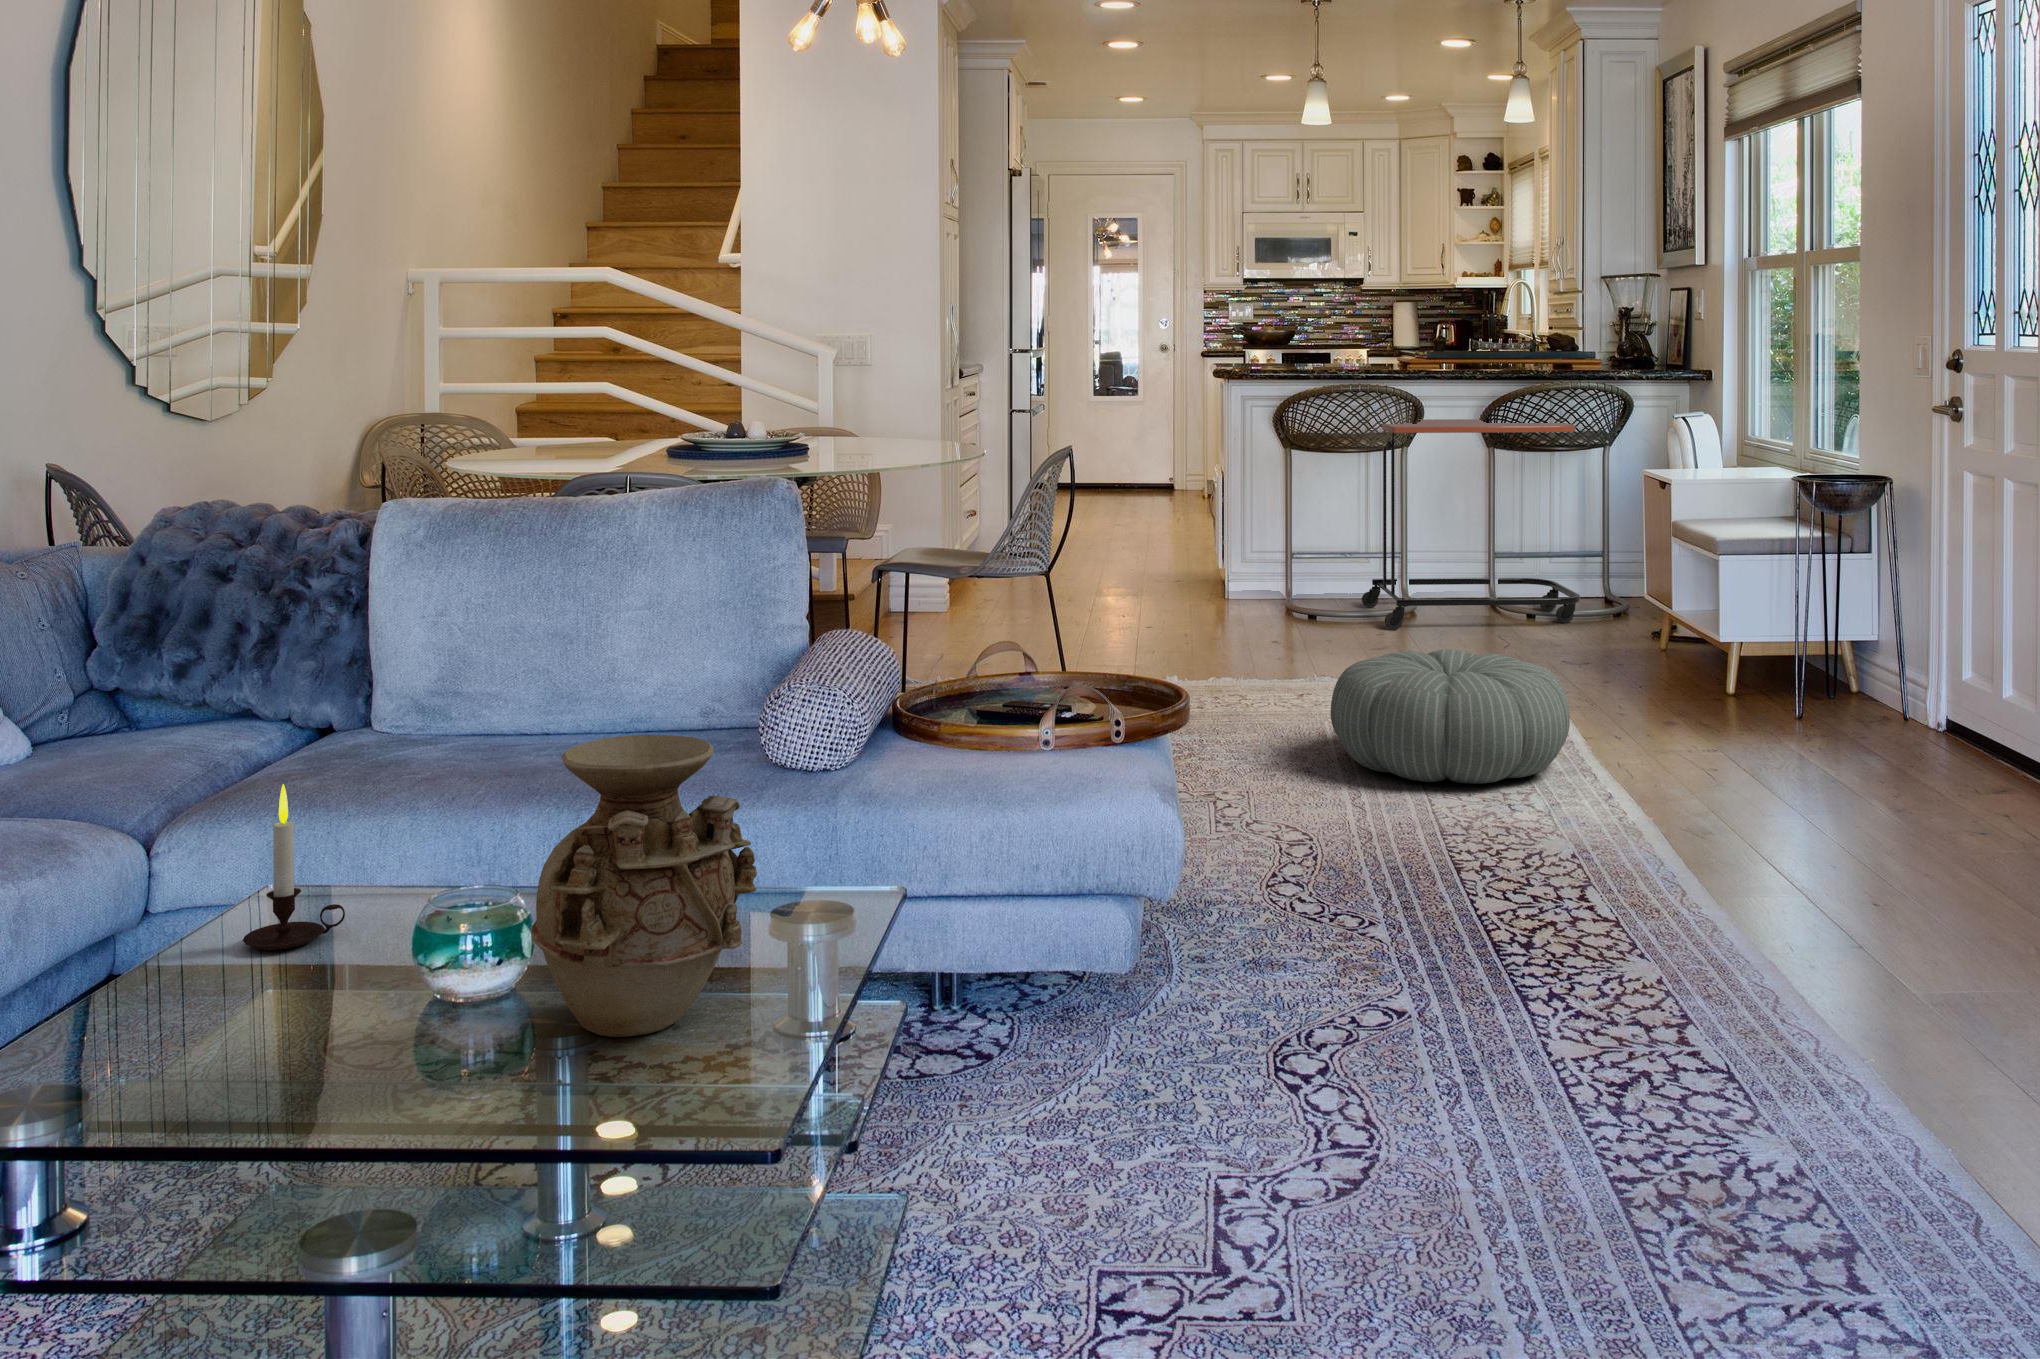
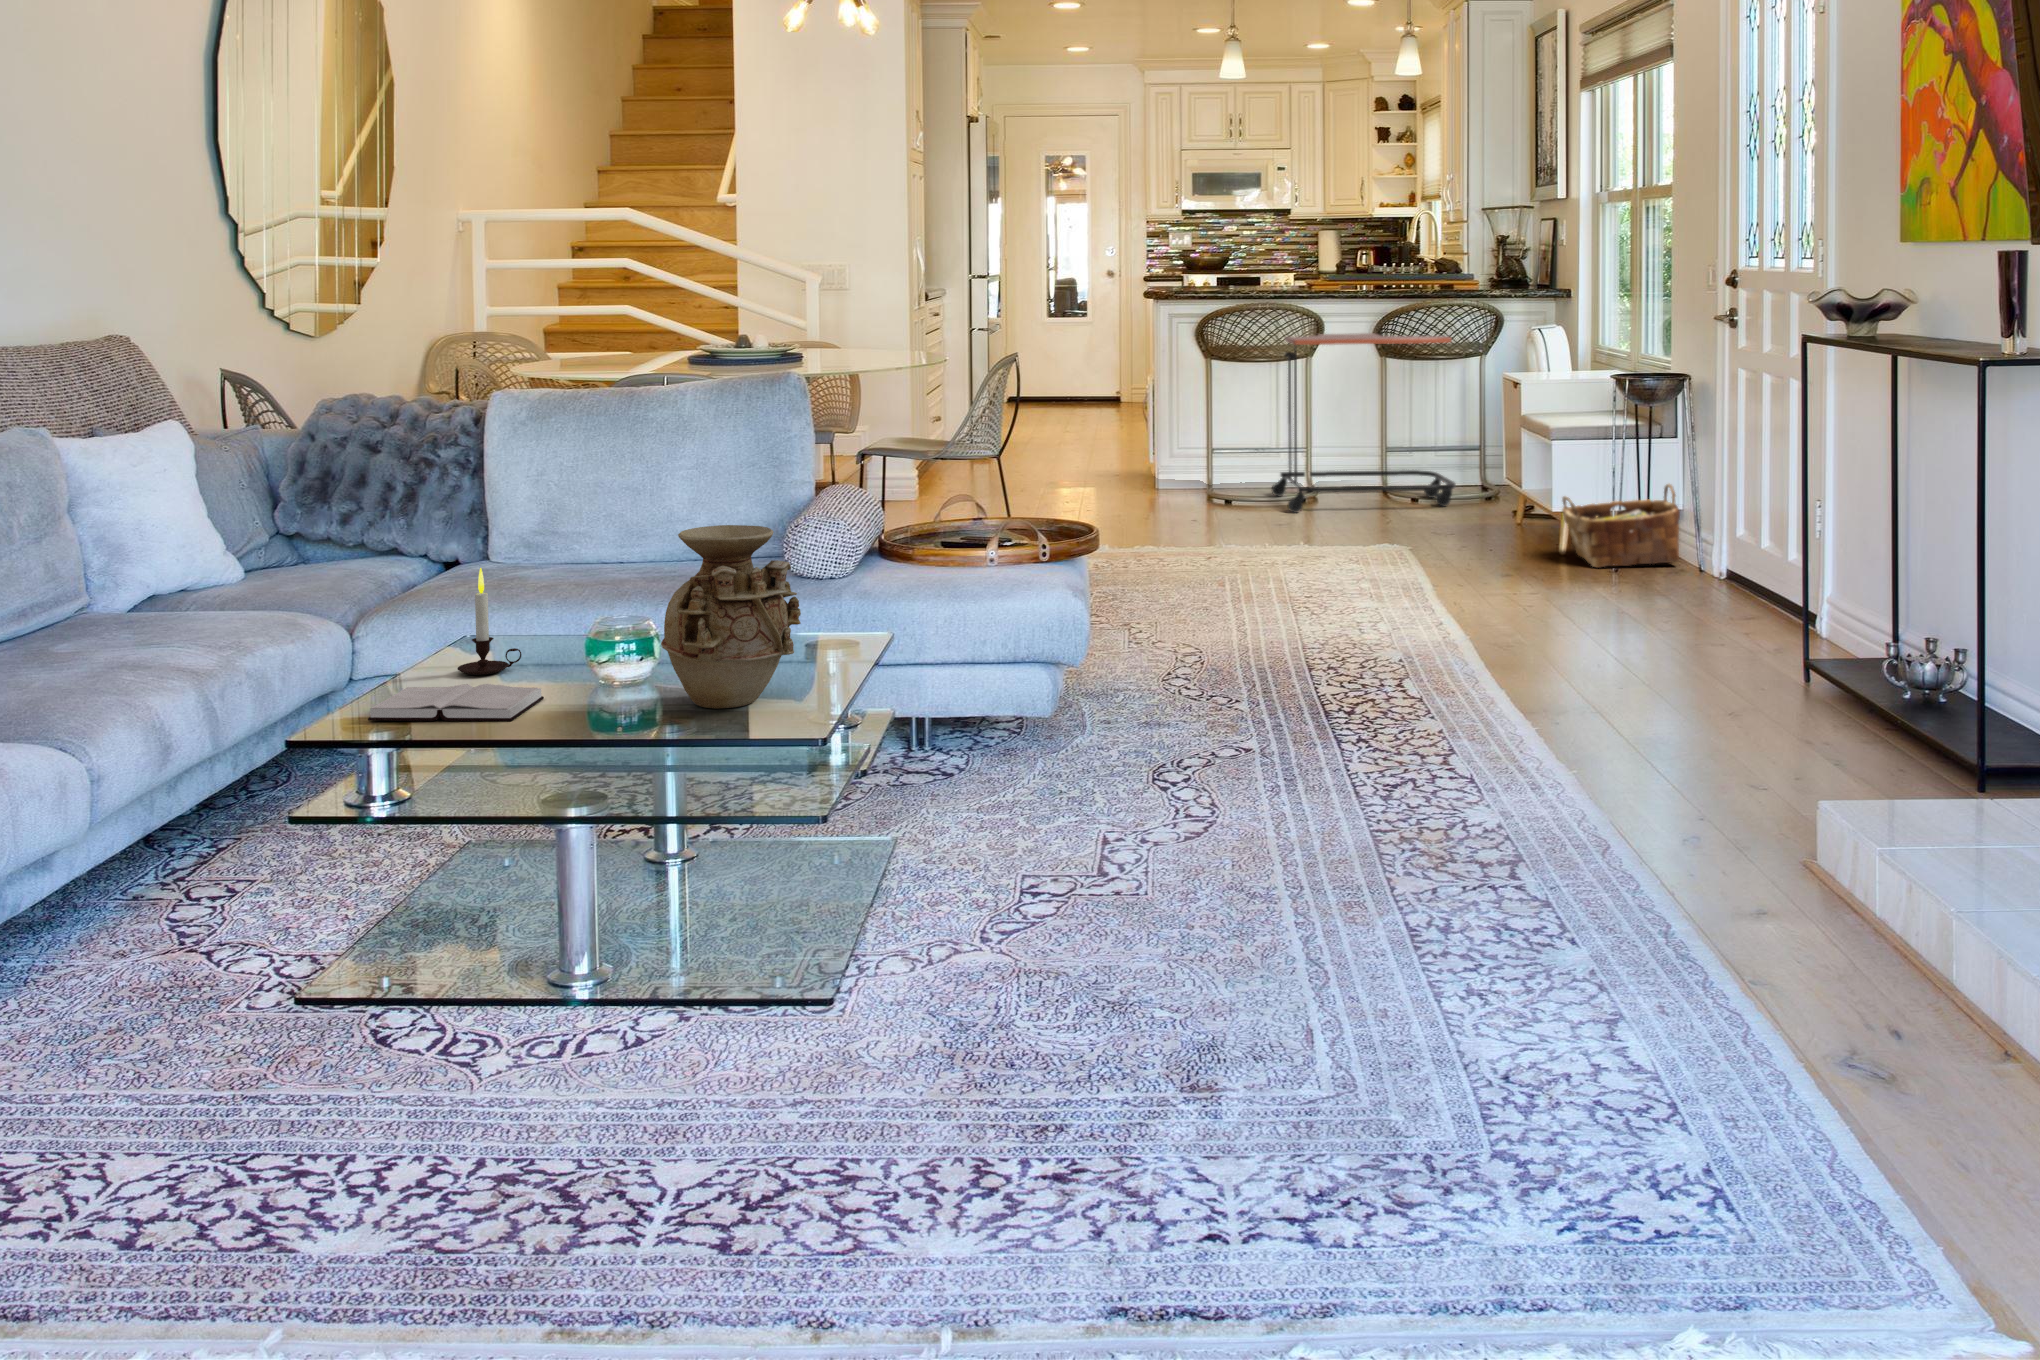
woven basket: none [1729,607,1877,711] -> present [1562,483,1680,568]
pouf: present [1331,649,1570,784] -> none [1224,516,1414,617]
hardback book: none [52,983,352,1062] -> present [368,684,544,721]

